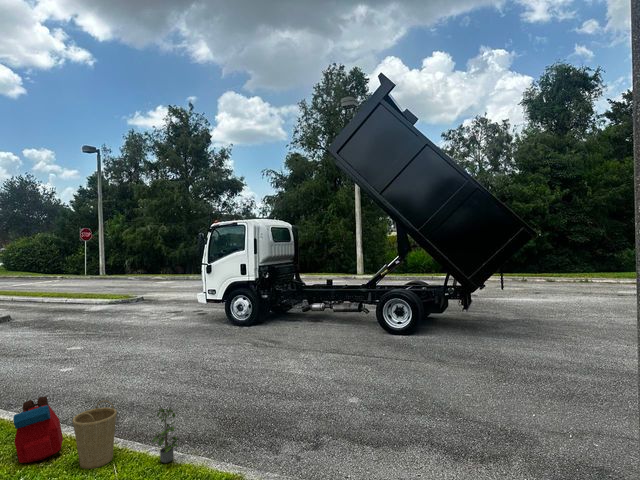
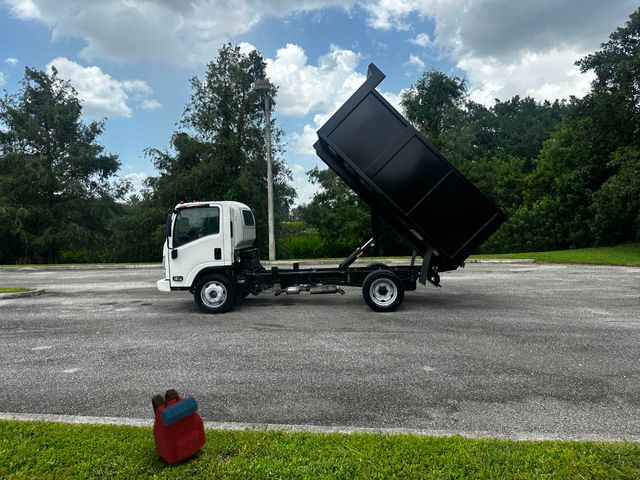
basket: present [73,400,117,469] -> none [230,385,273,458]
potted plant: present [152,408,178,463] -> none [313,384,347,441]

